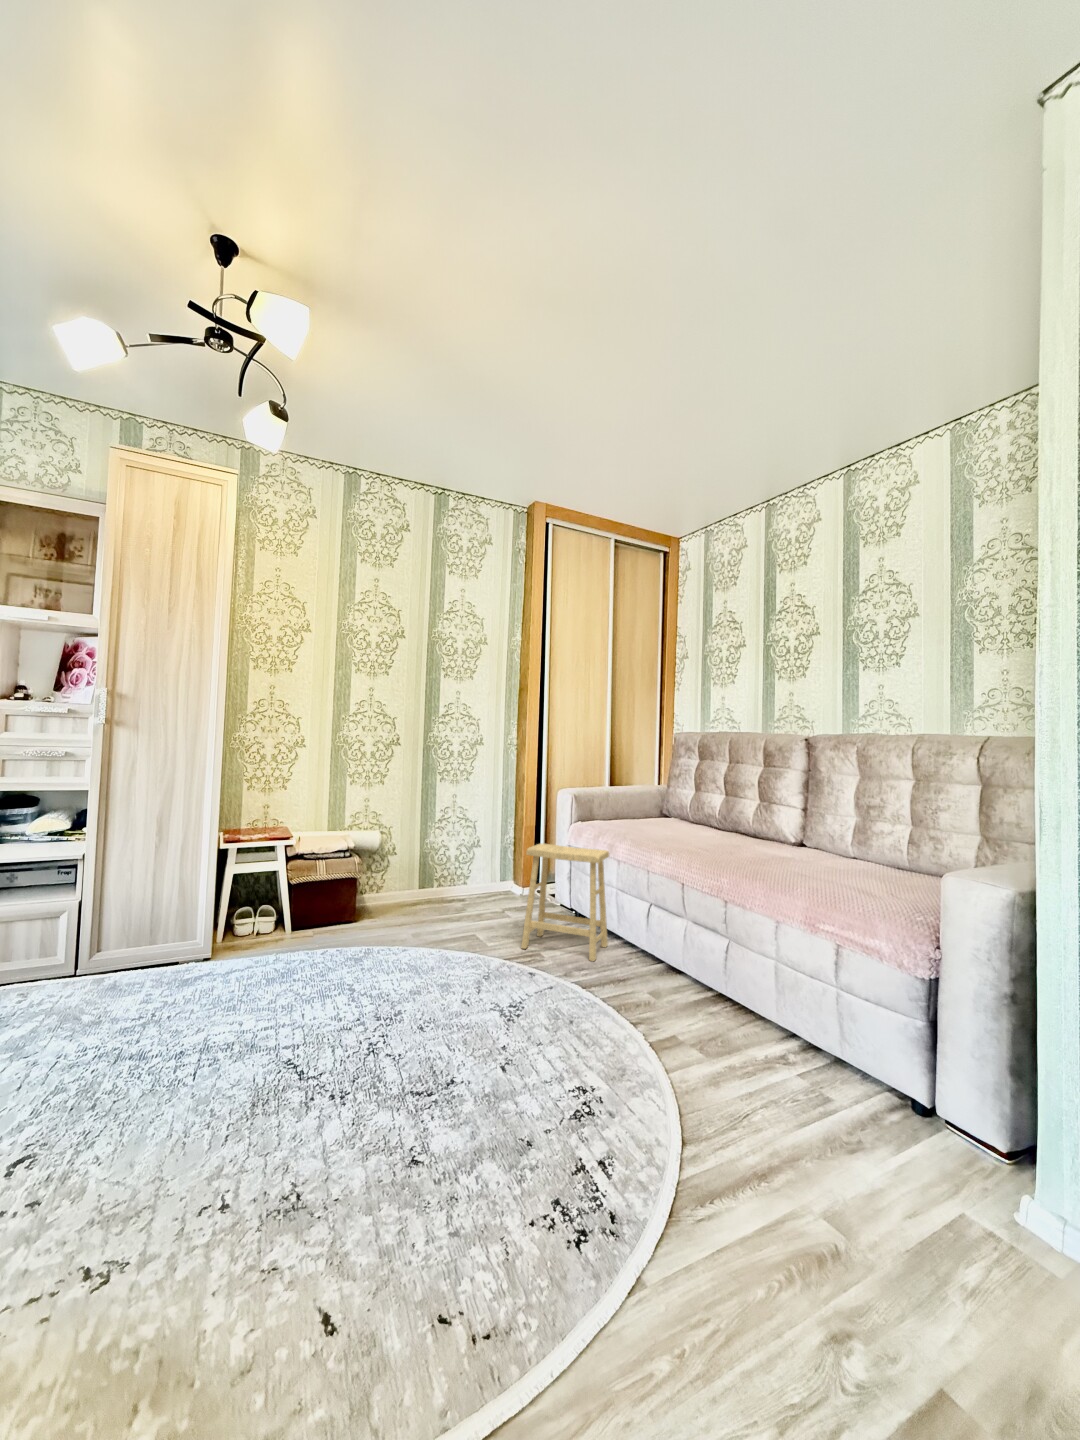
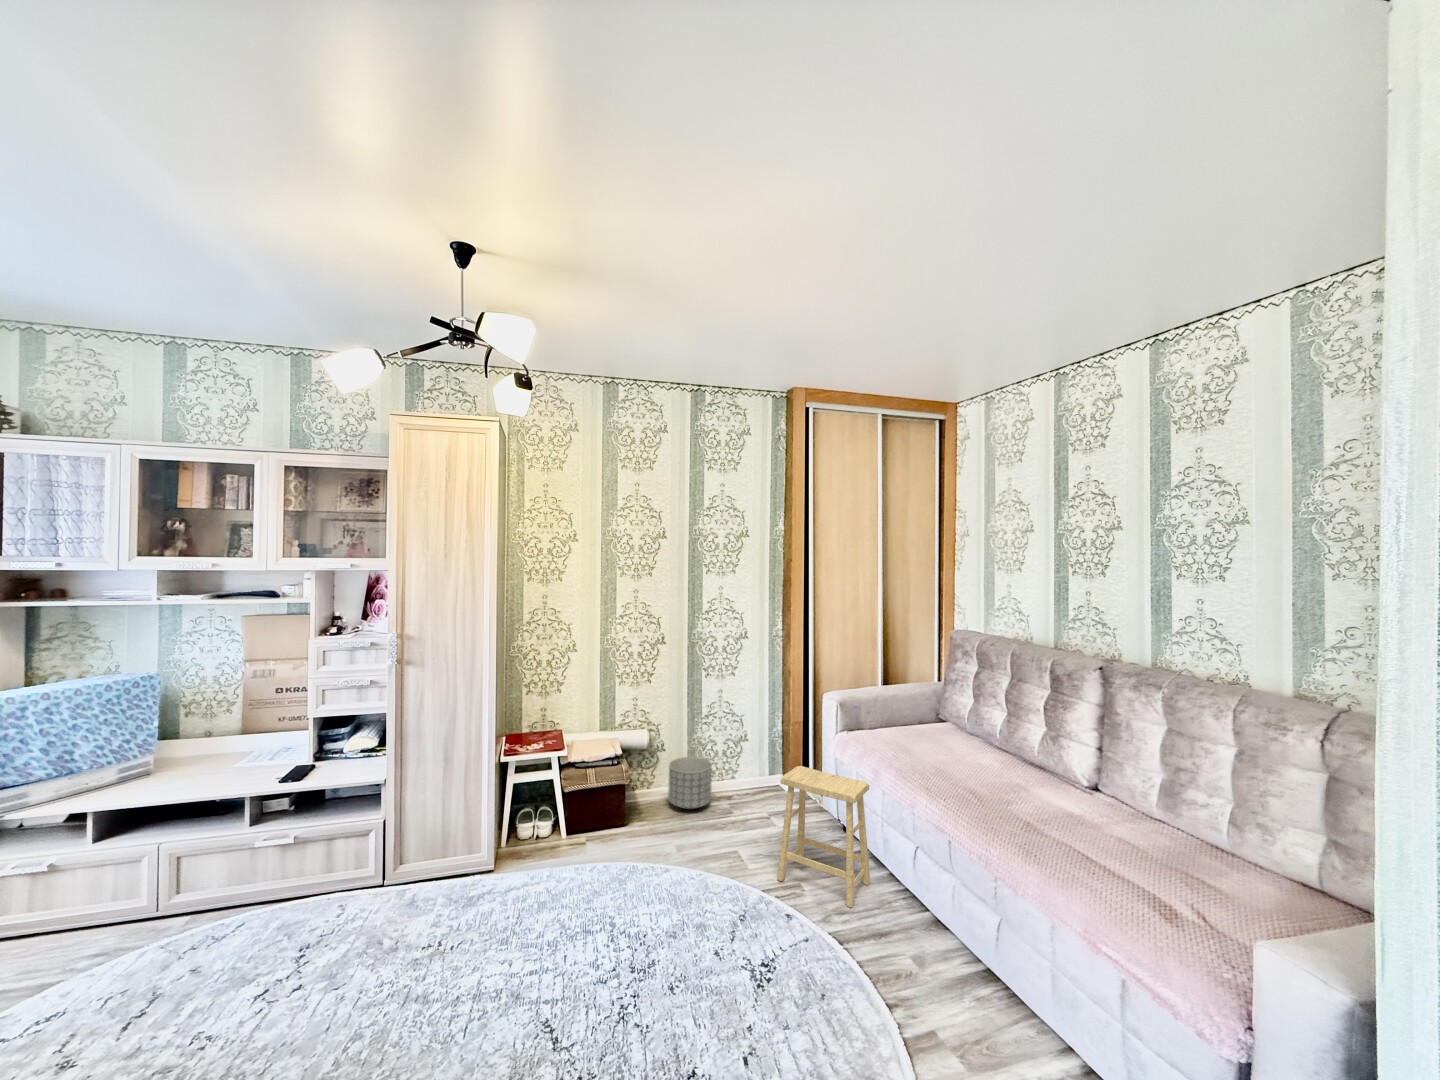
planter: none [400,860,446,909] -> present [668,757,712,809]

